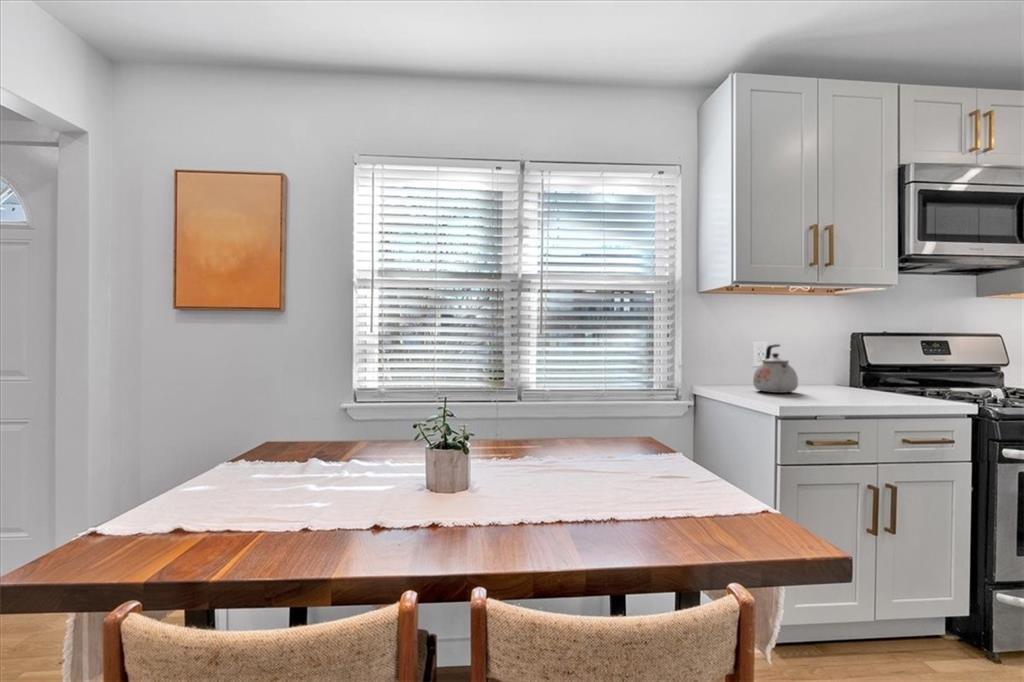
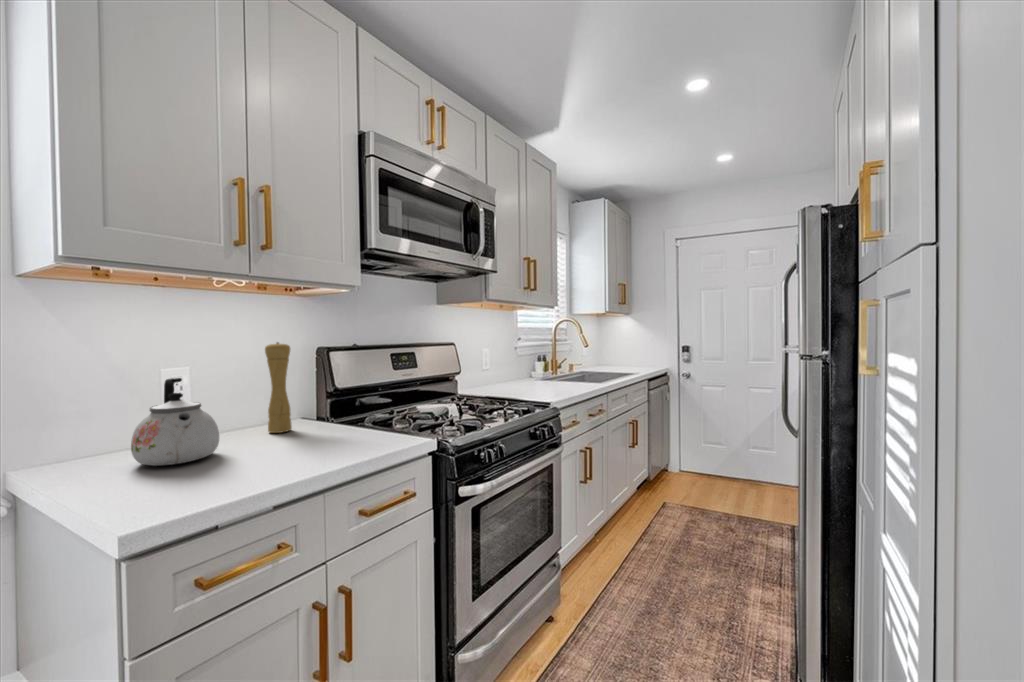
pepper mill: none [820,327,838,389] -> present [265,342,292,433]

